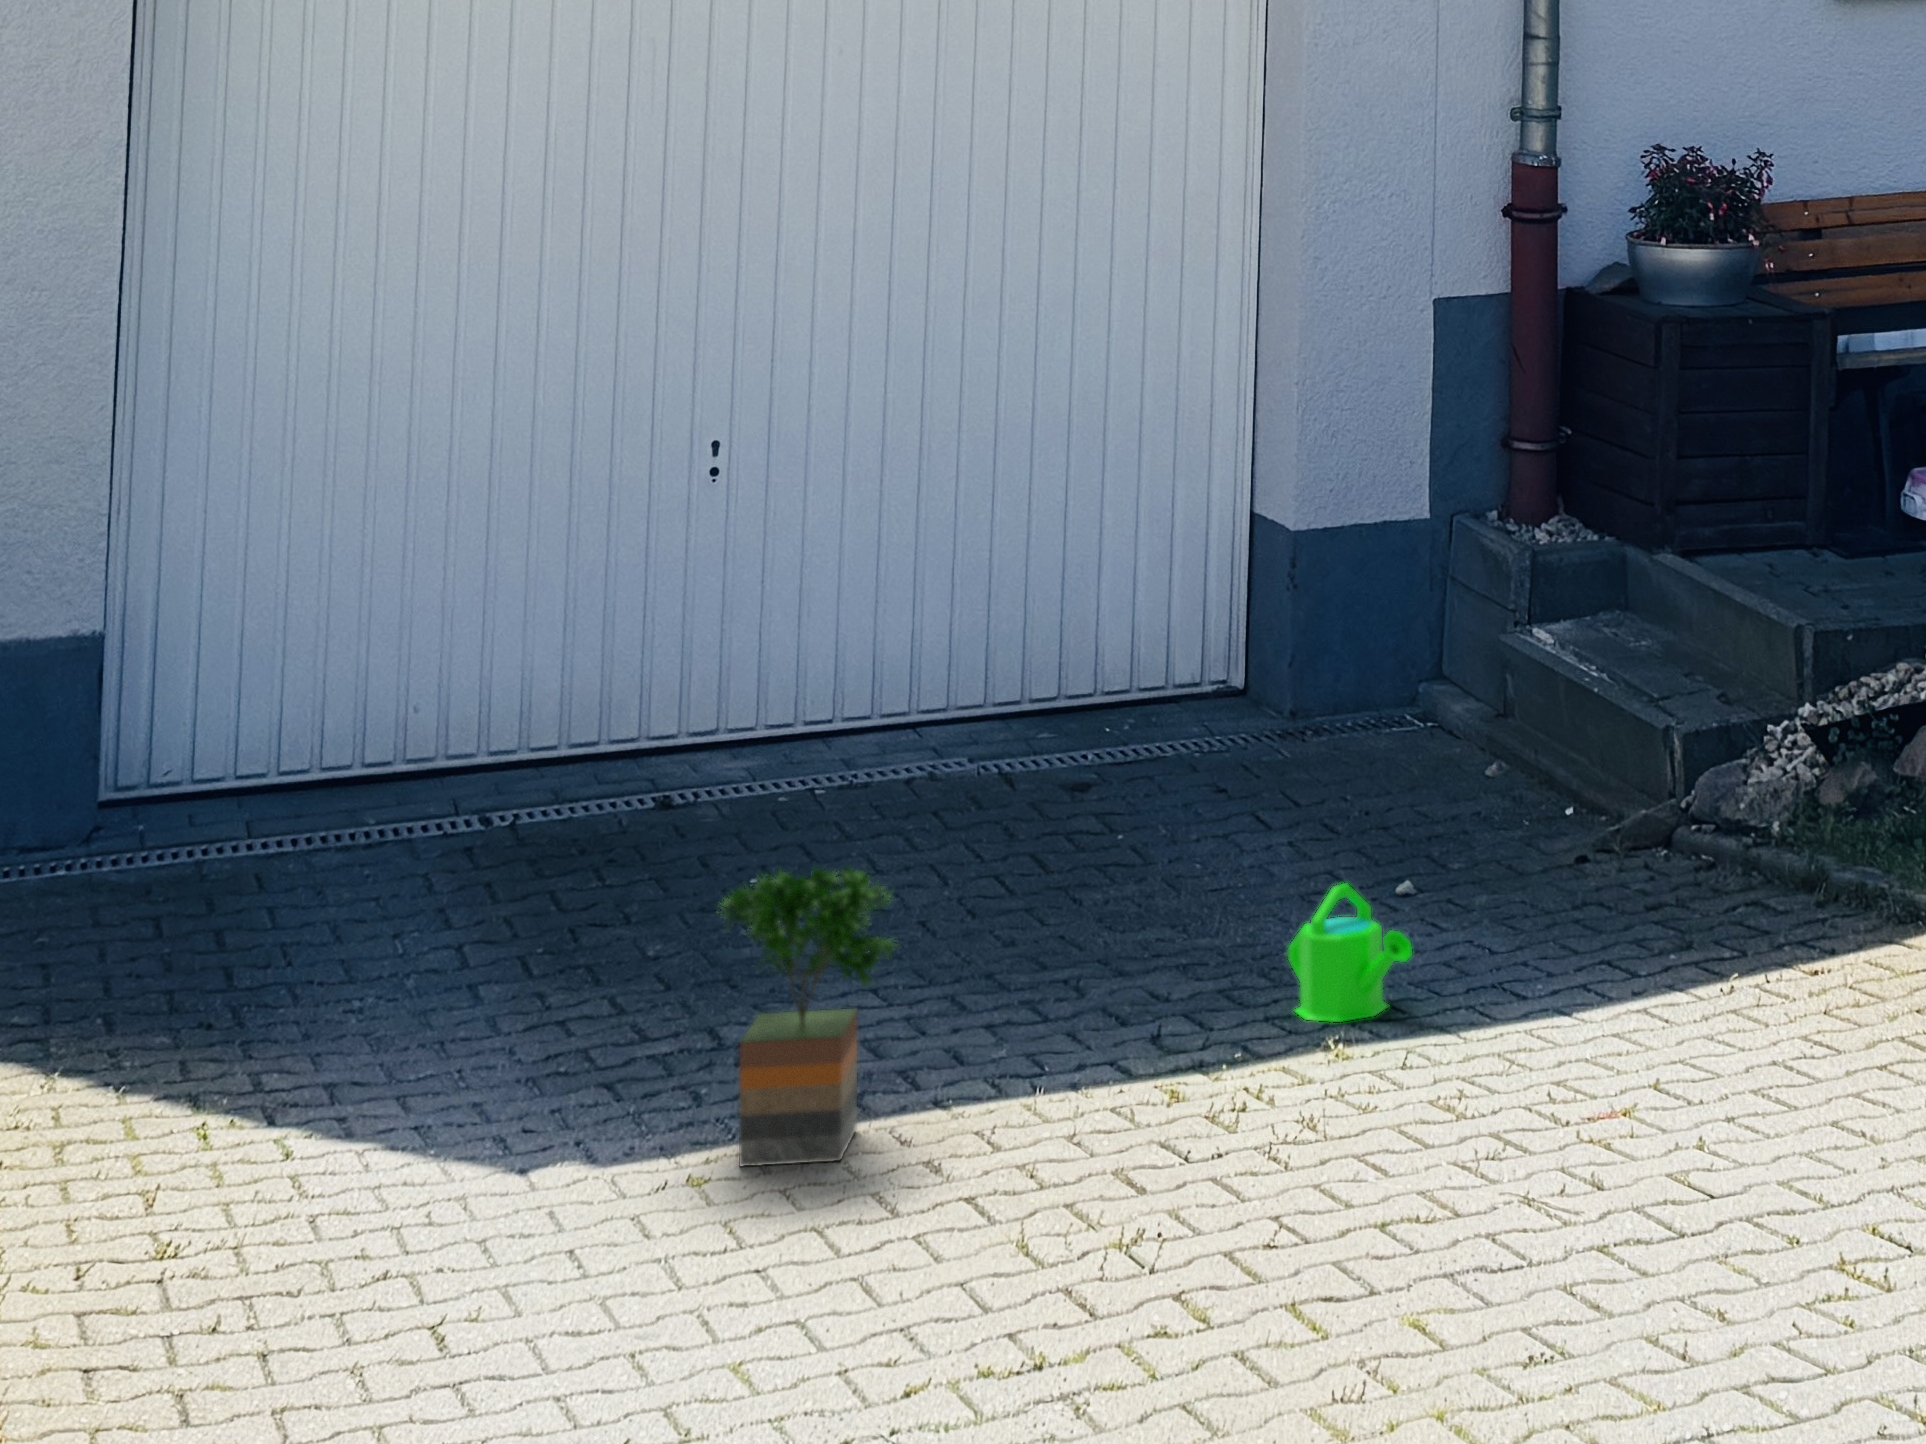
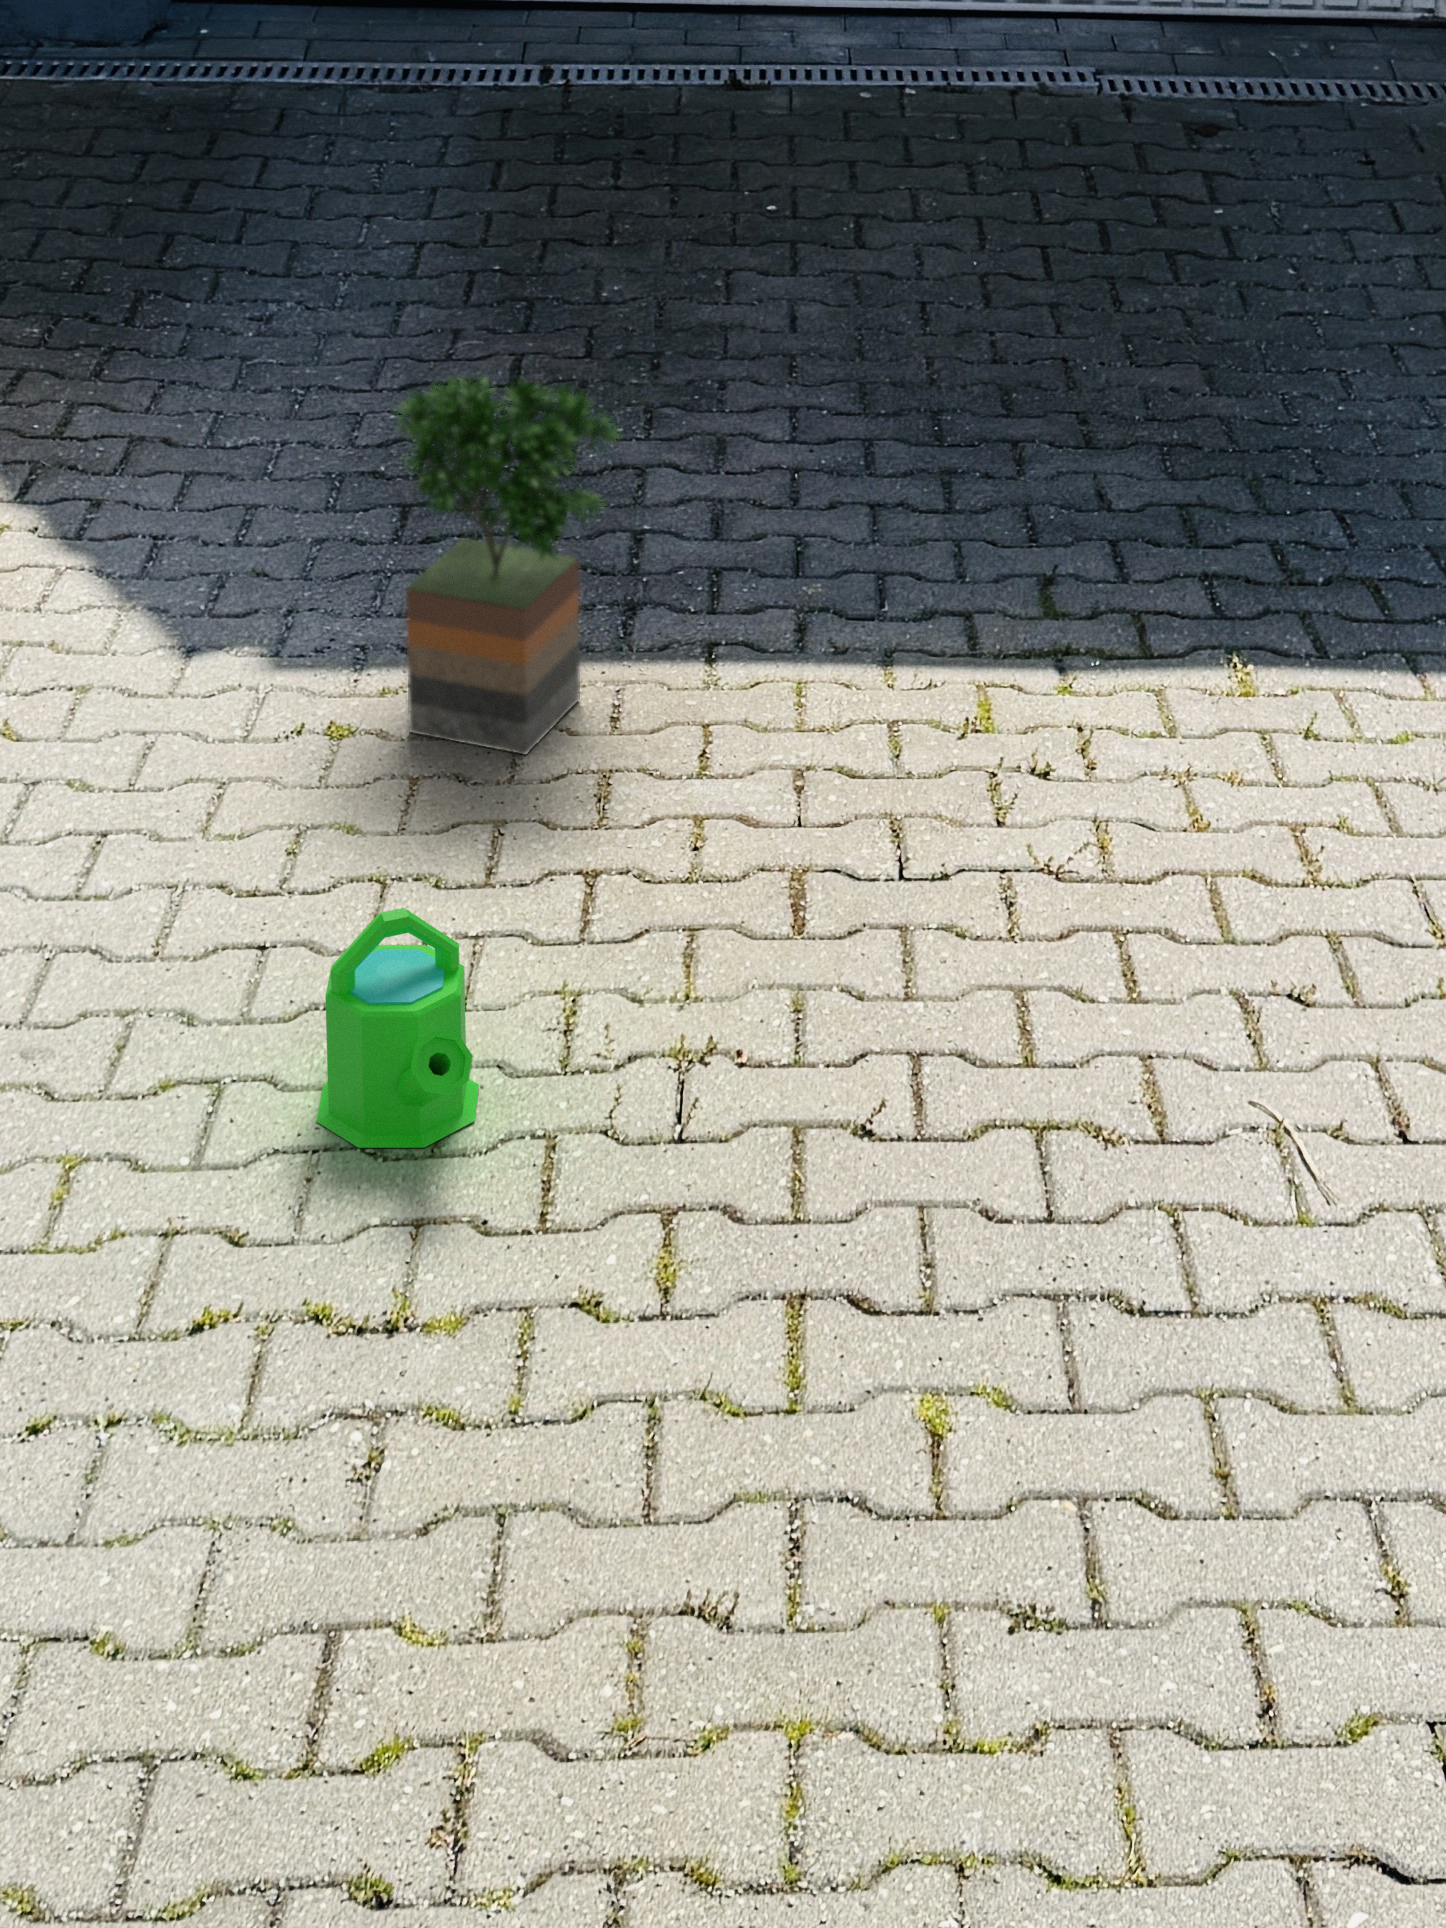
watering can: present [1288,883,1412,1022] -> present [316,908,479,1148]

